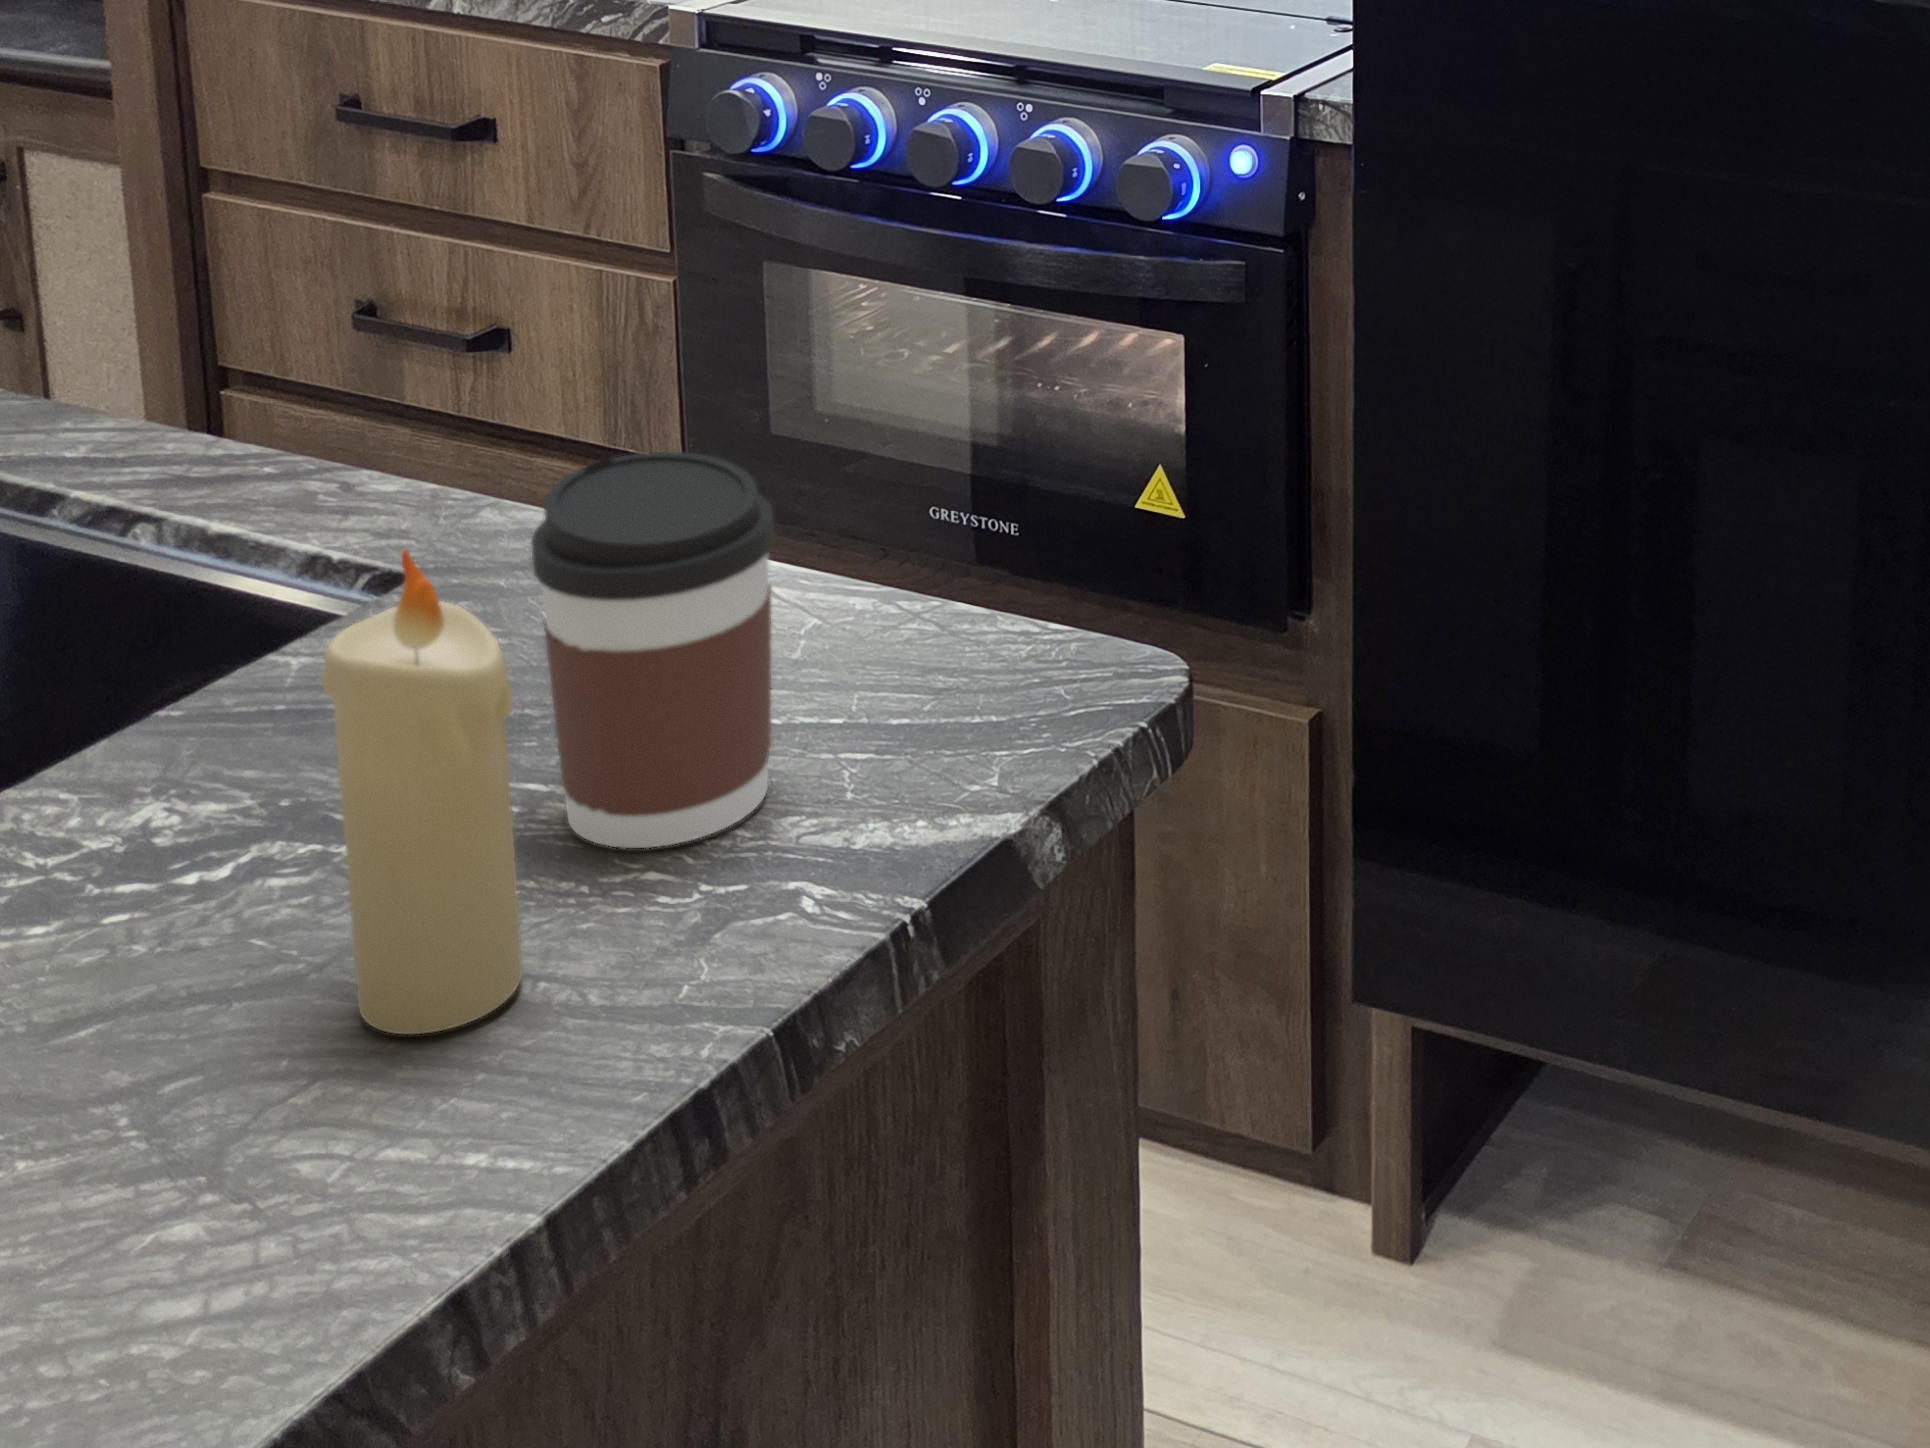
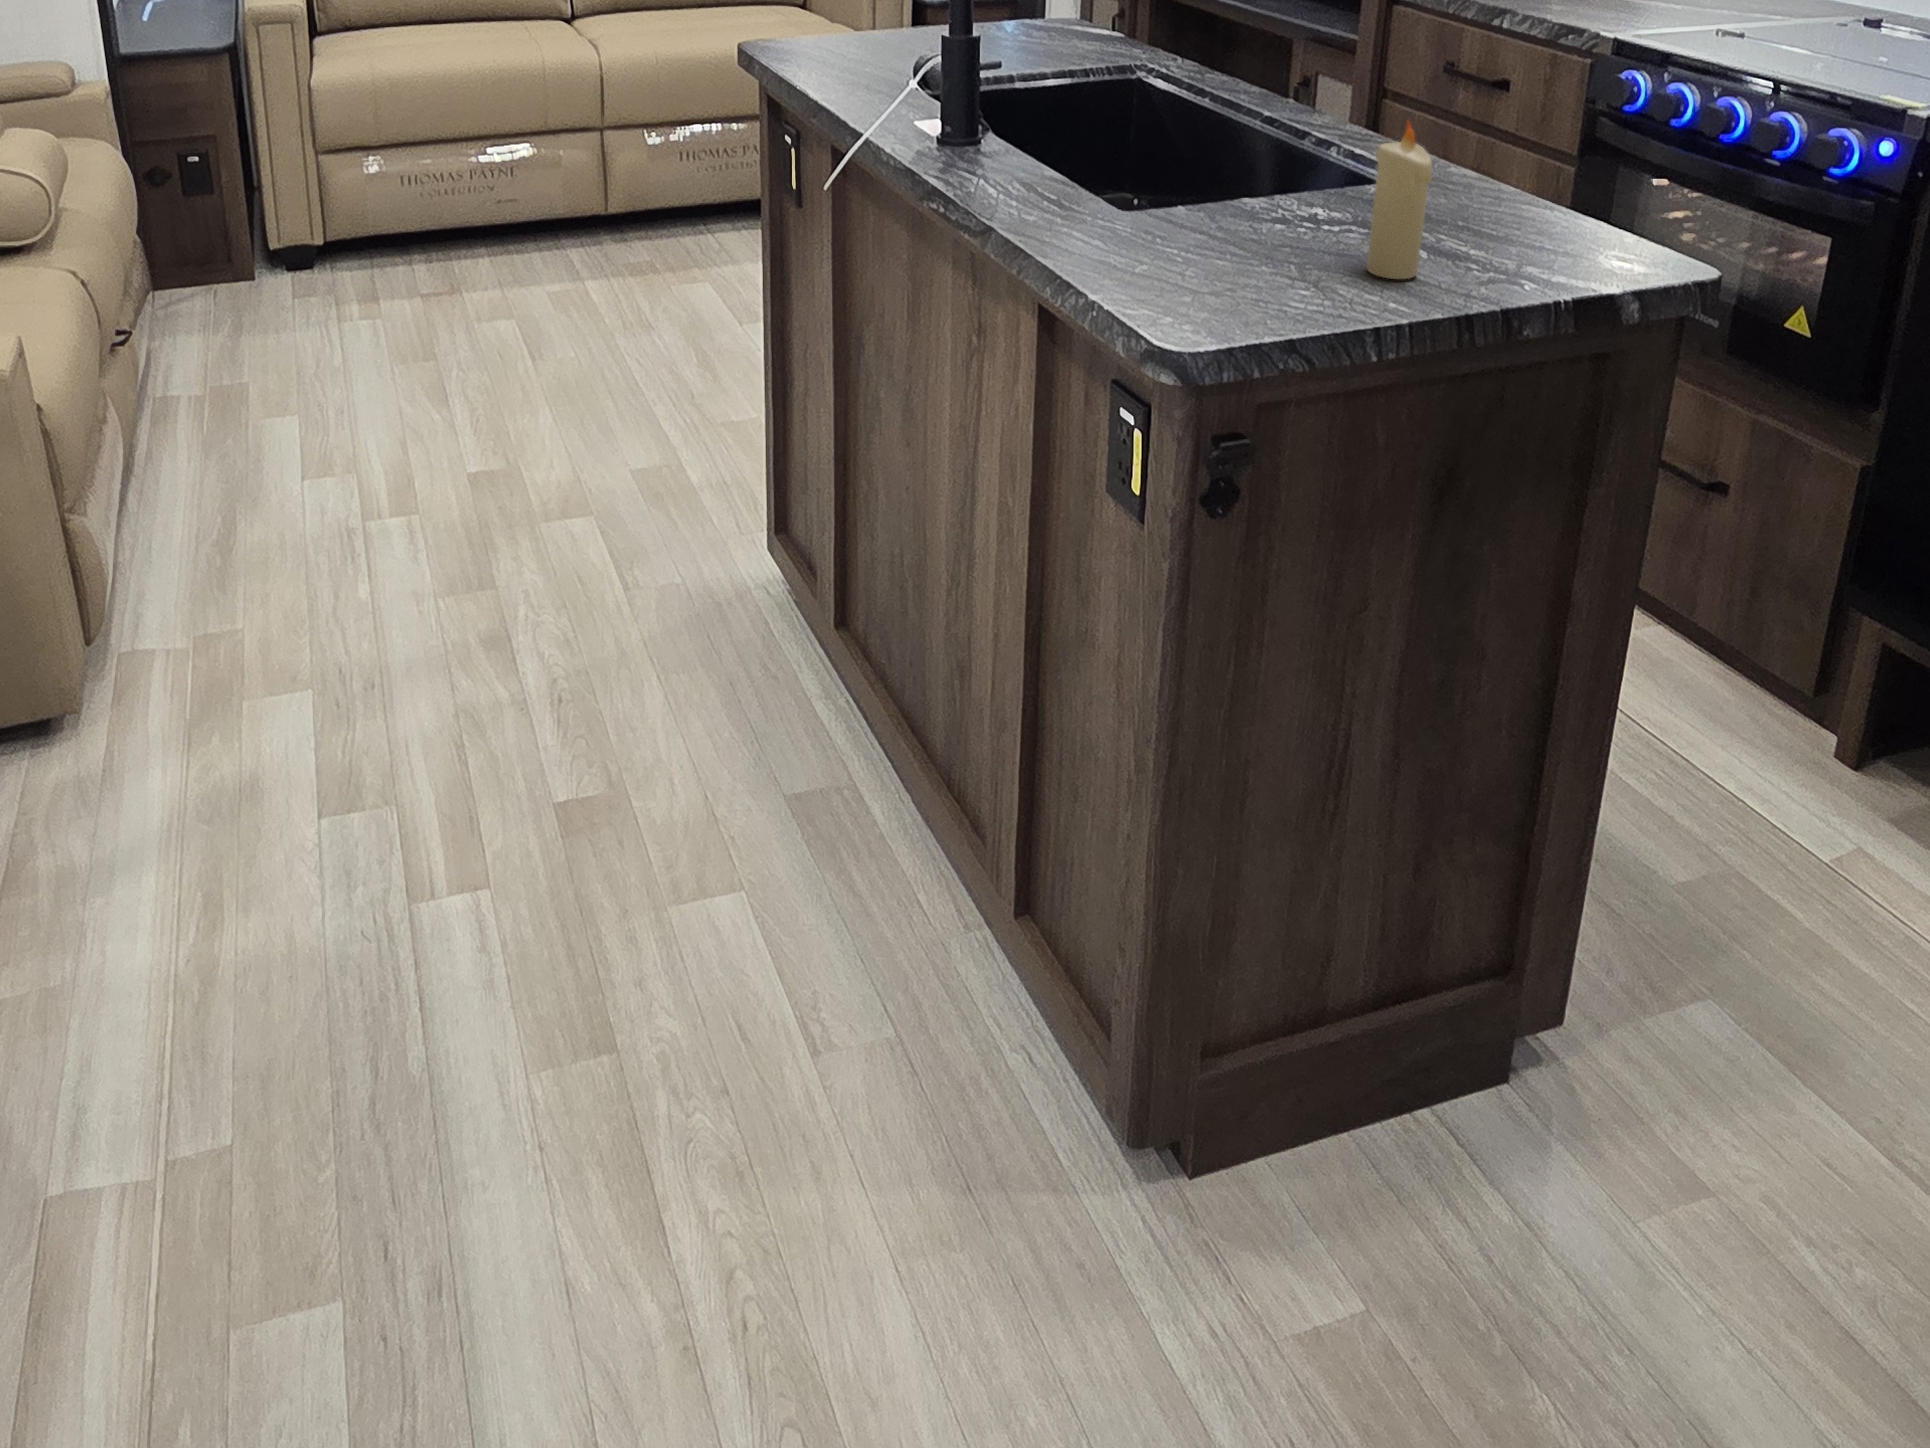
coffee cup: present [531,452,774,848] -> none [1446,127,1540,264]

